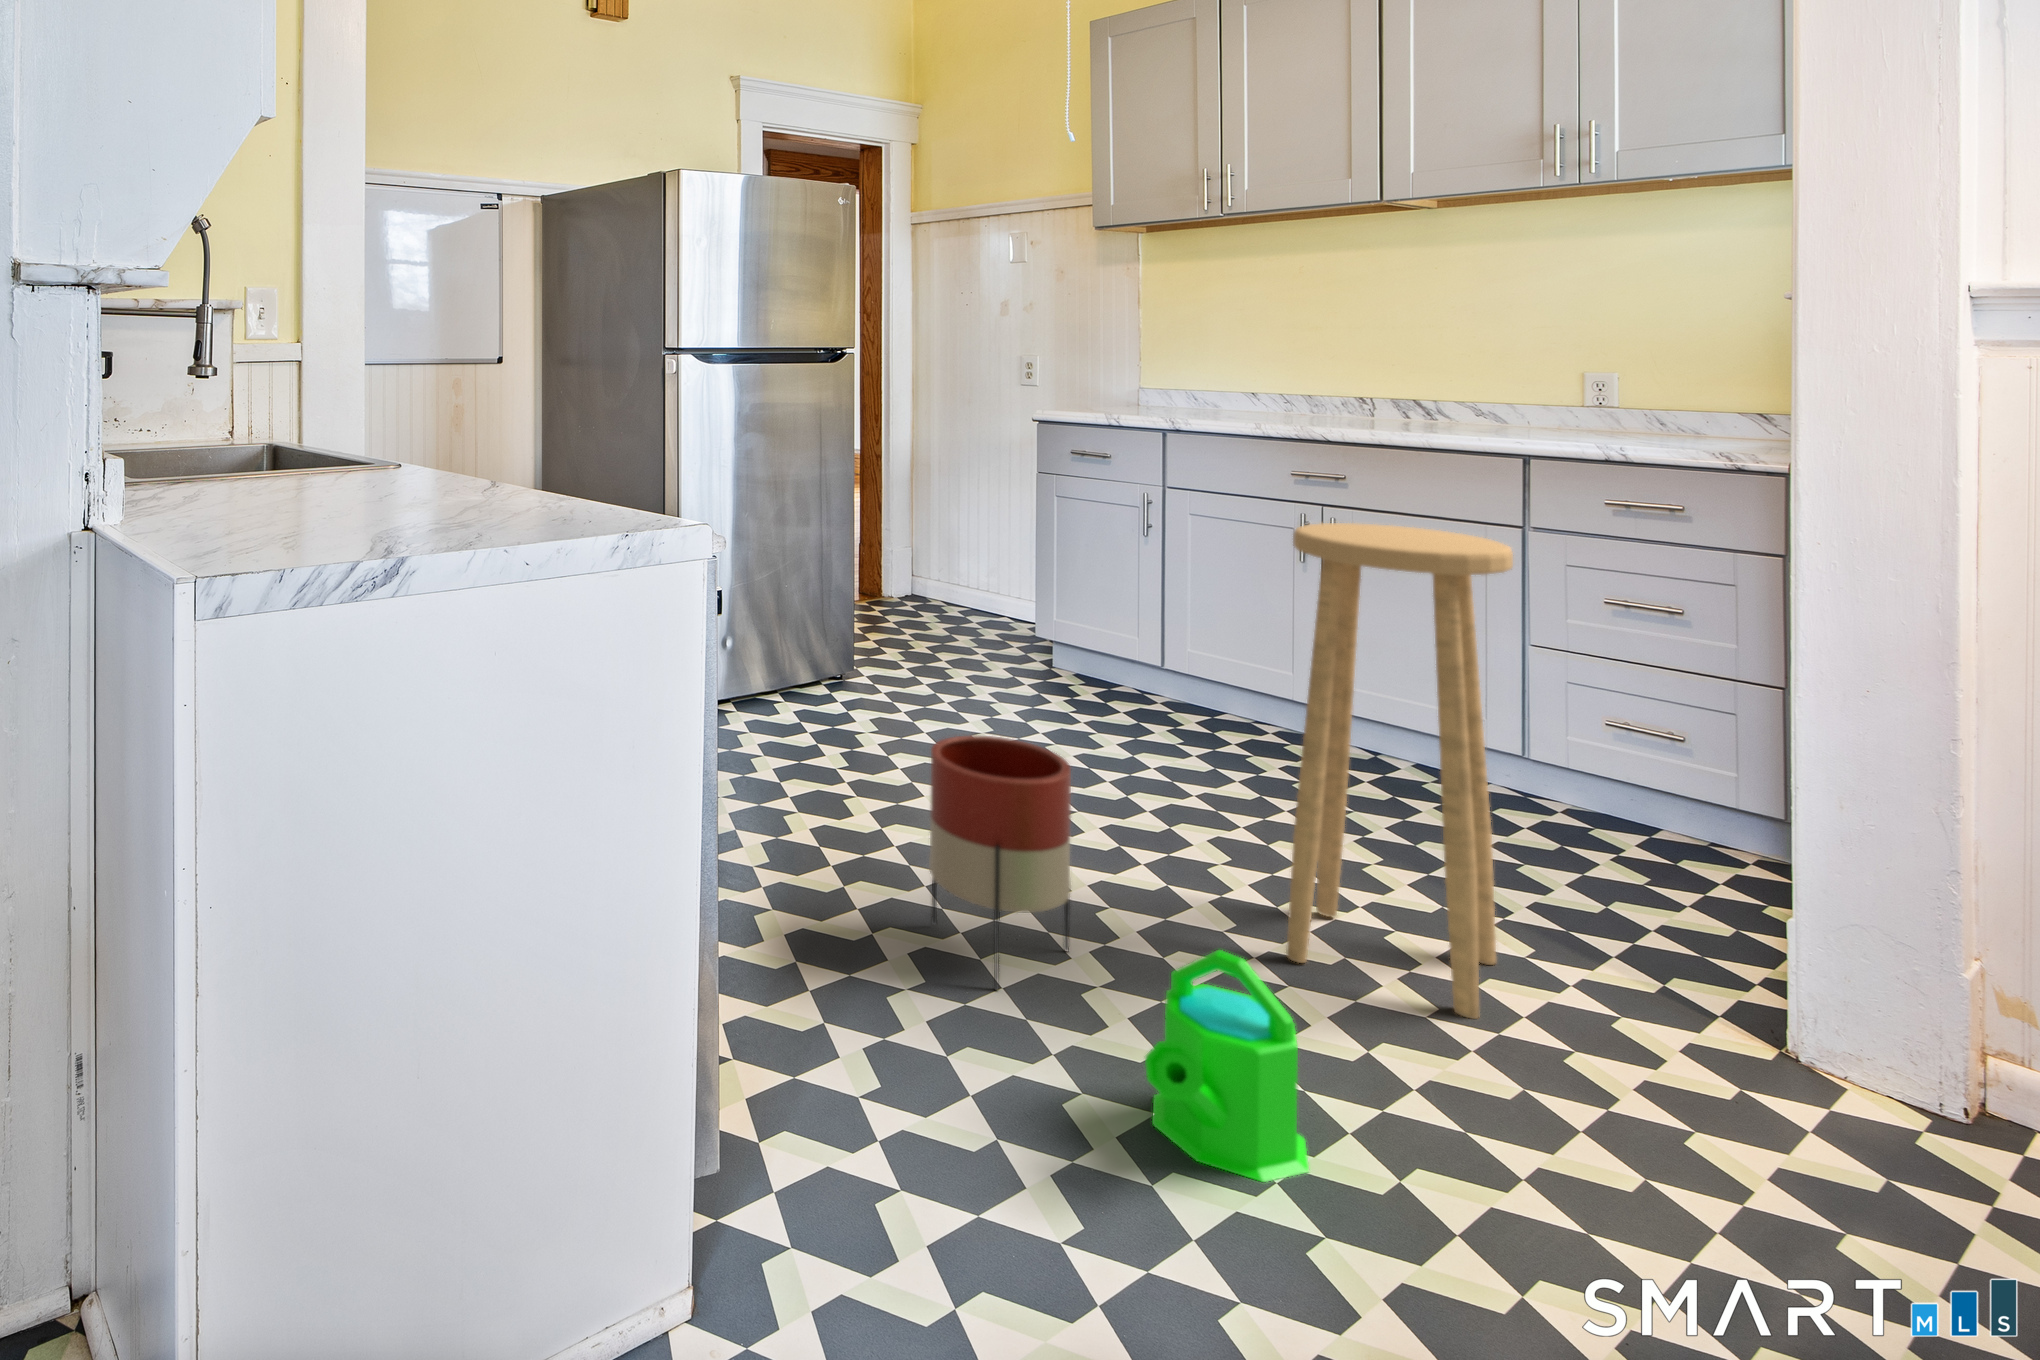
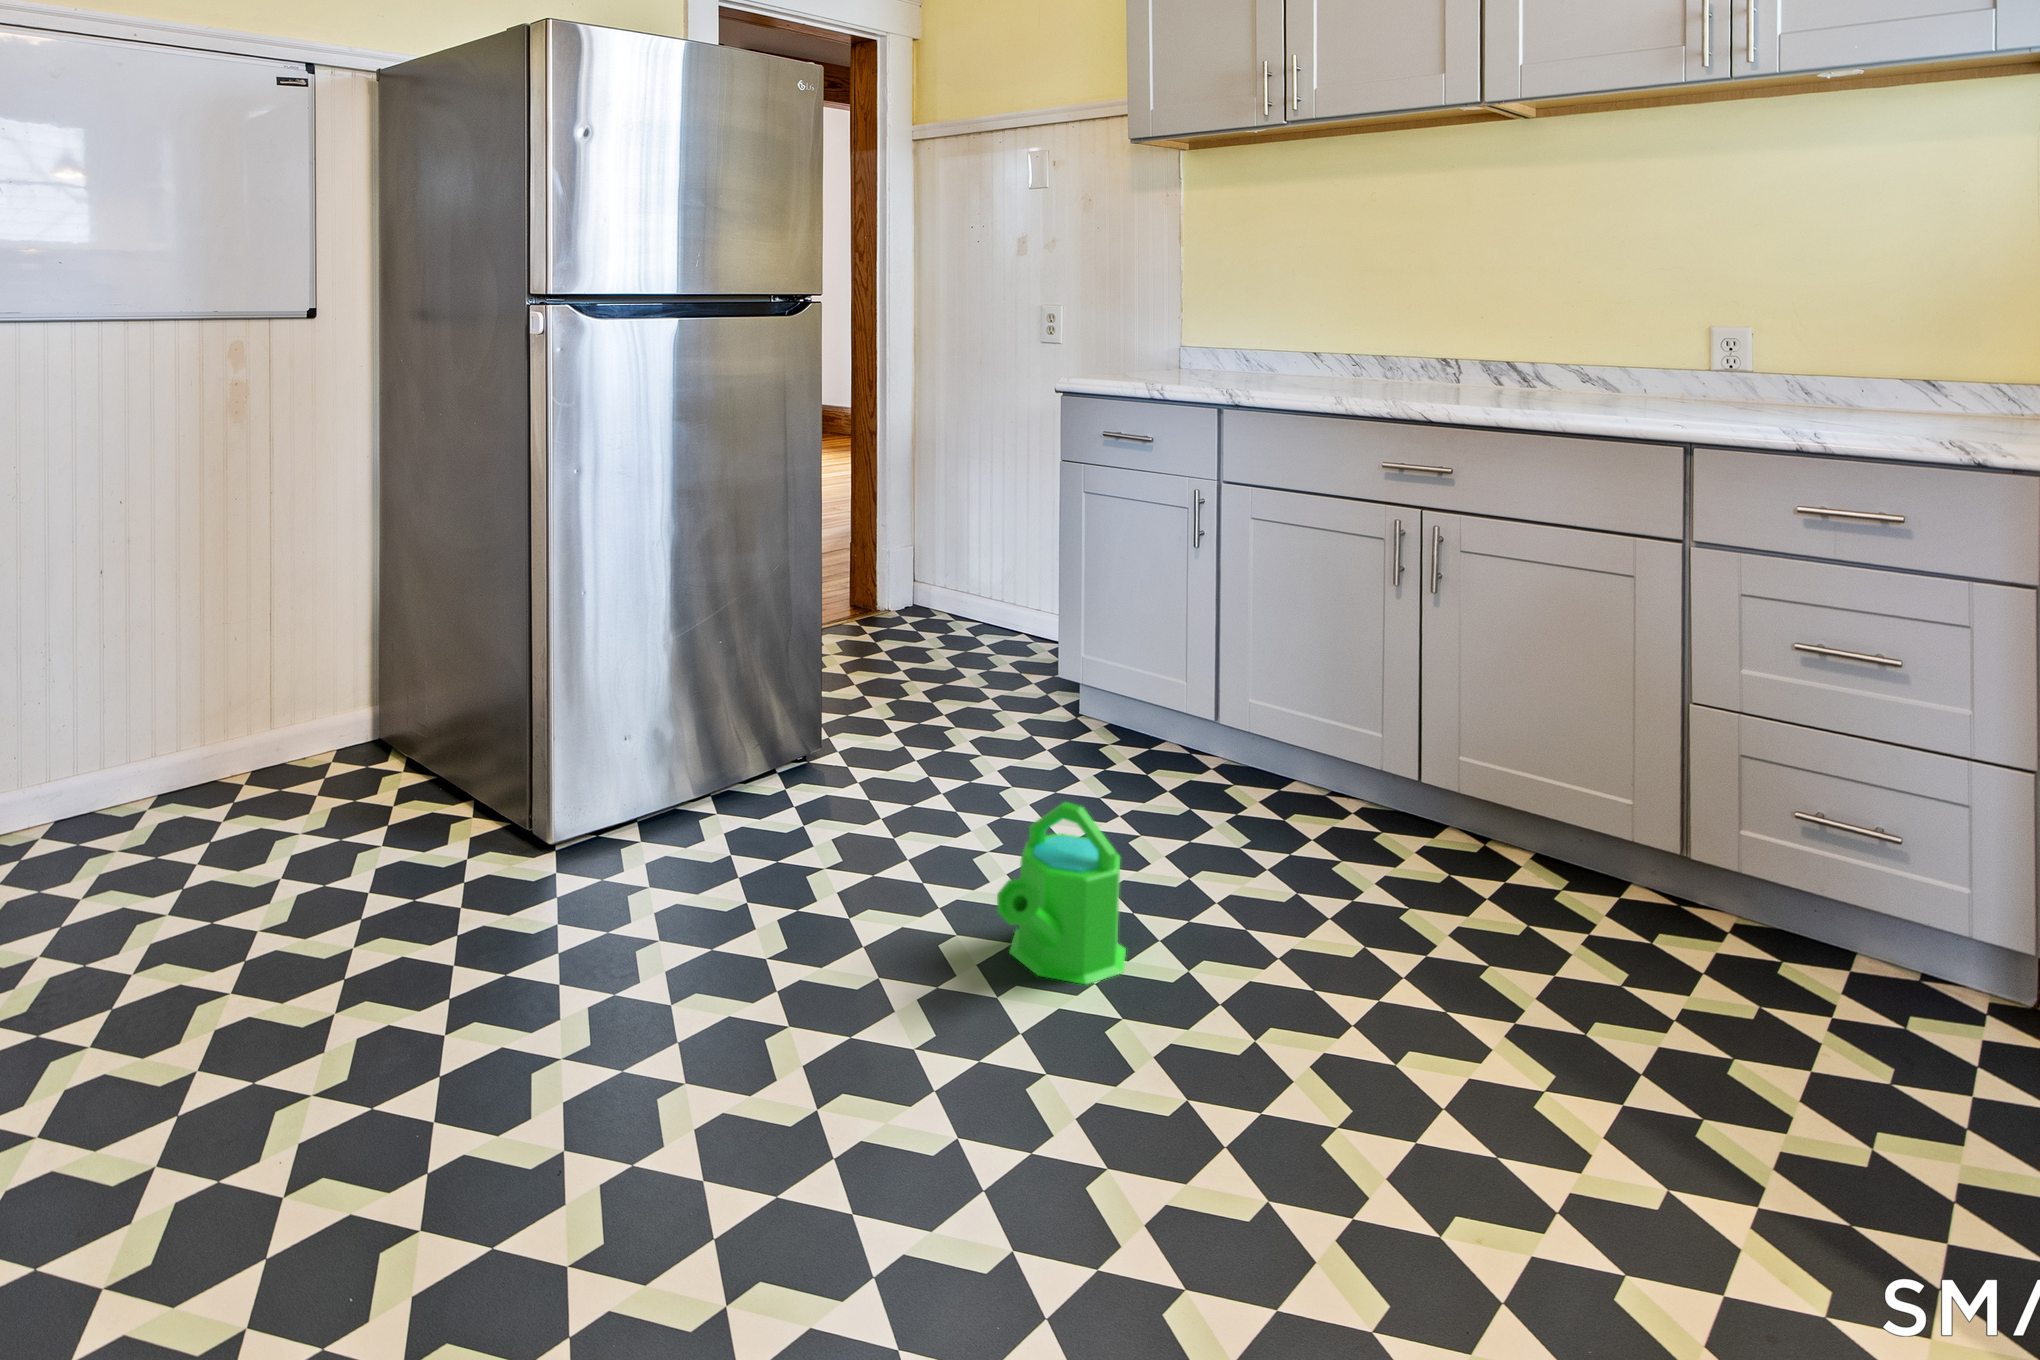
stool: present [1286,523,1513,1019] -> none [1146,441,1323,846]
planter: present [929,735,1071,990] -> none [853,642,974,864]

